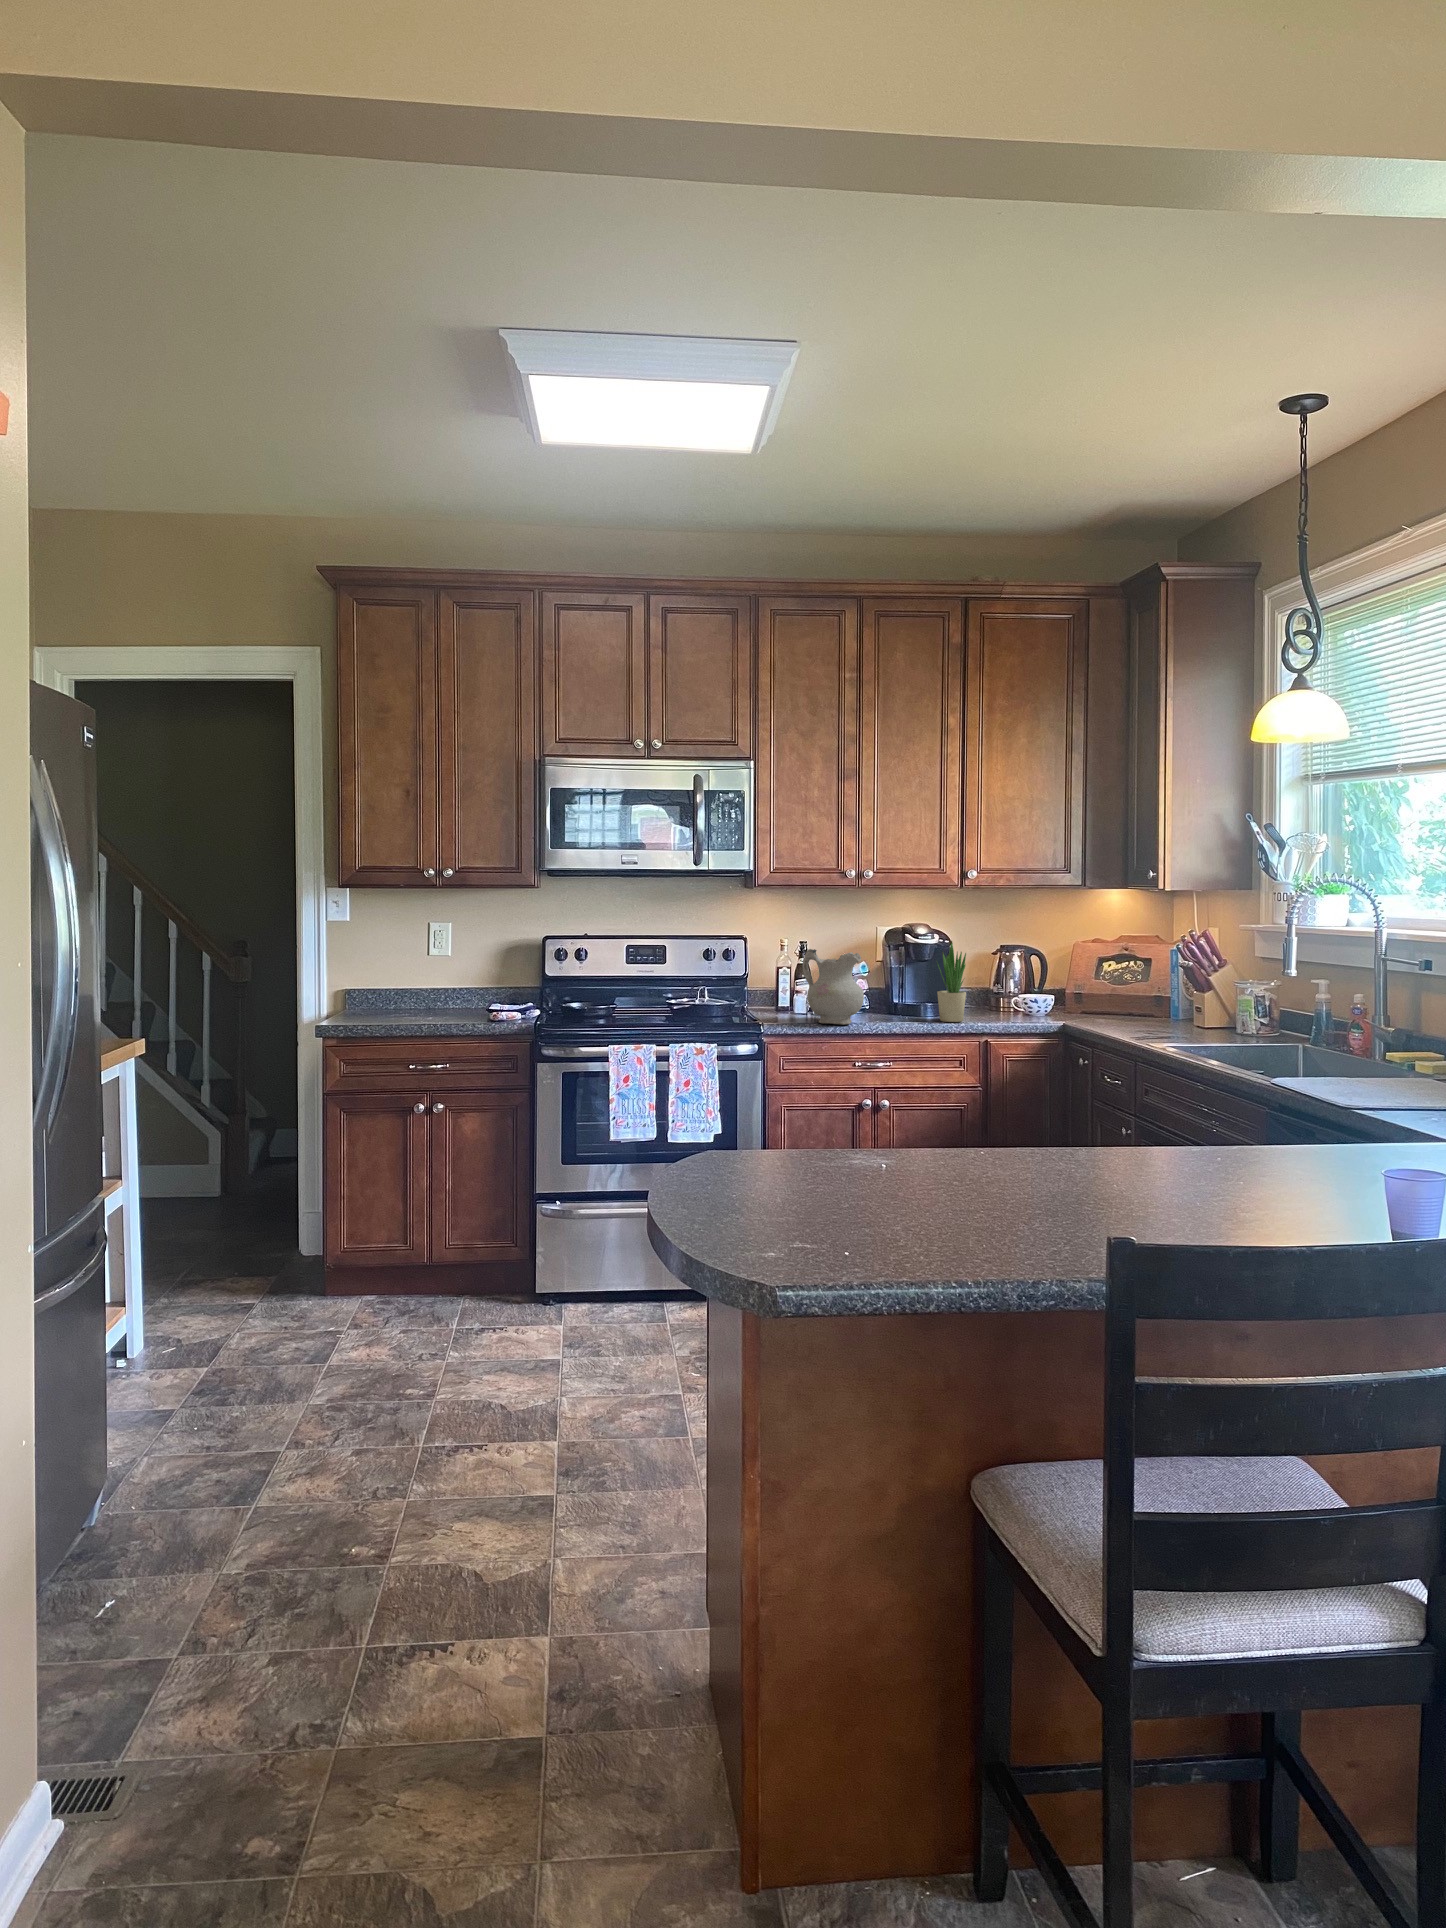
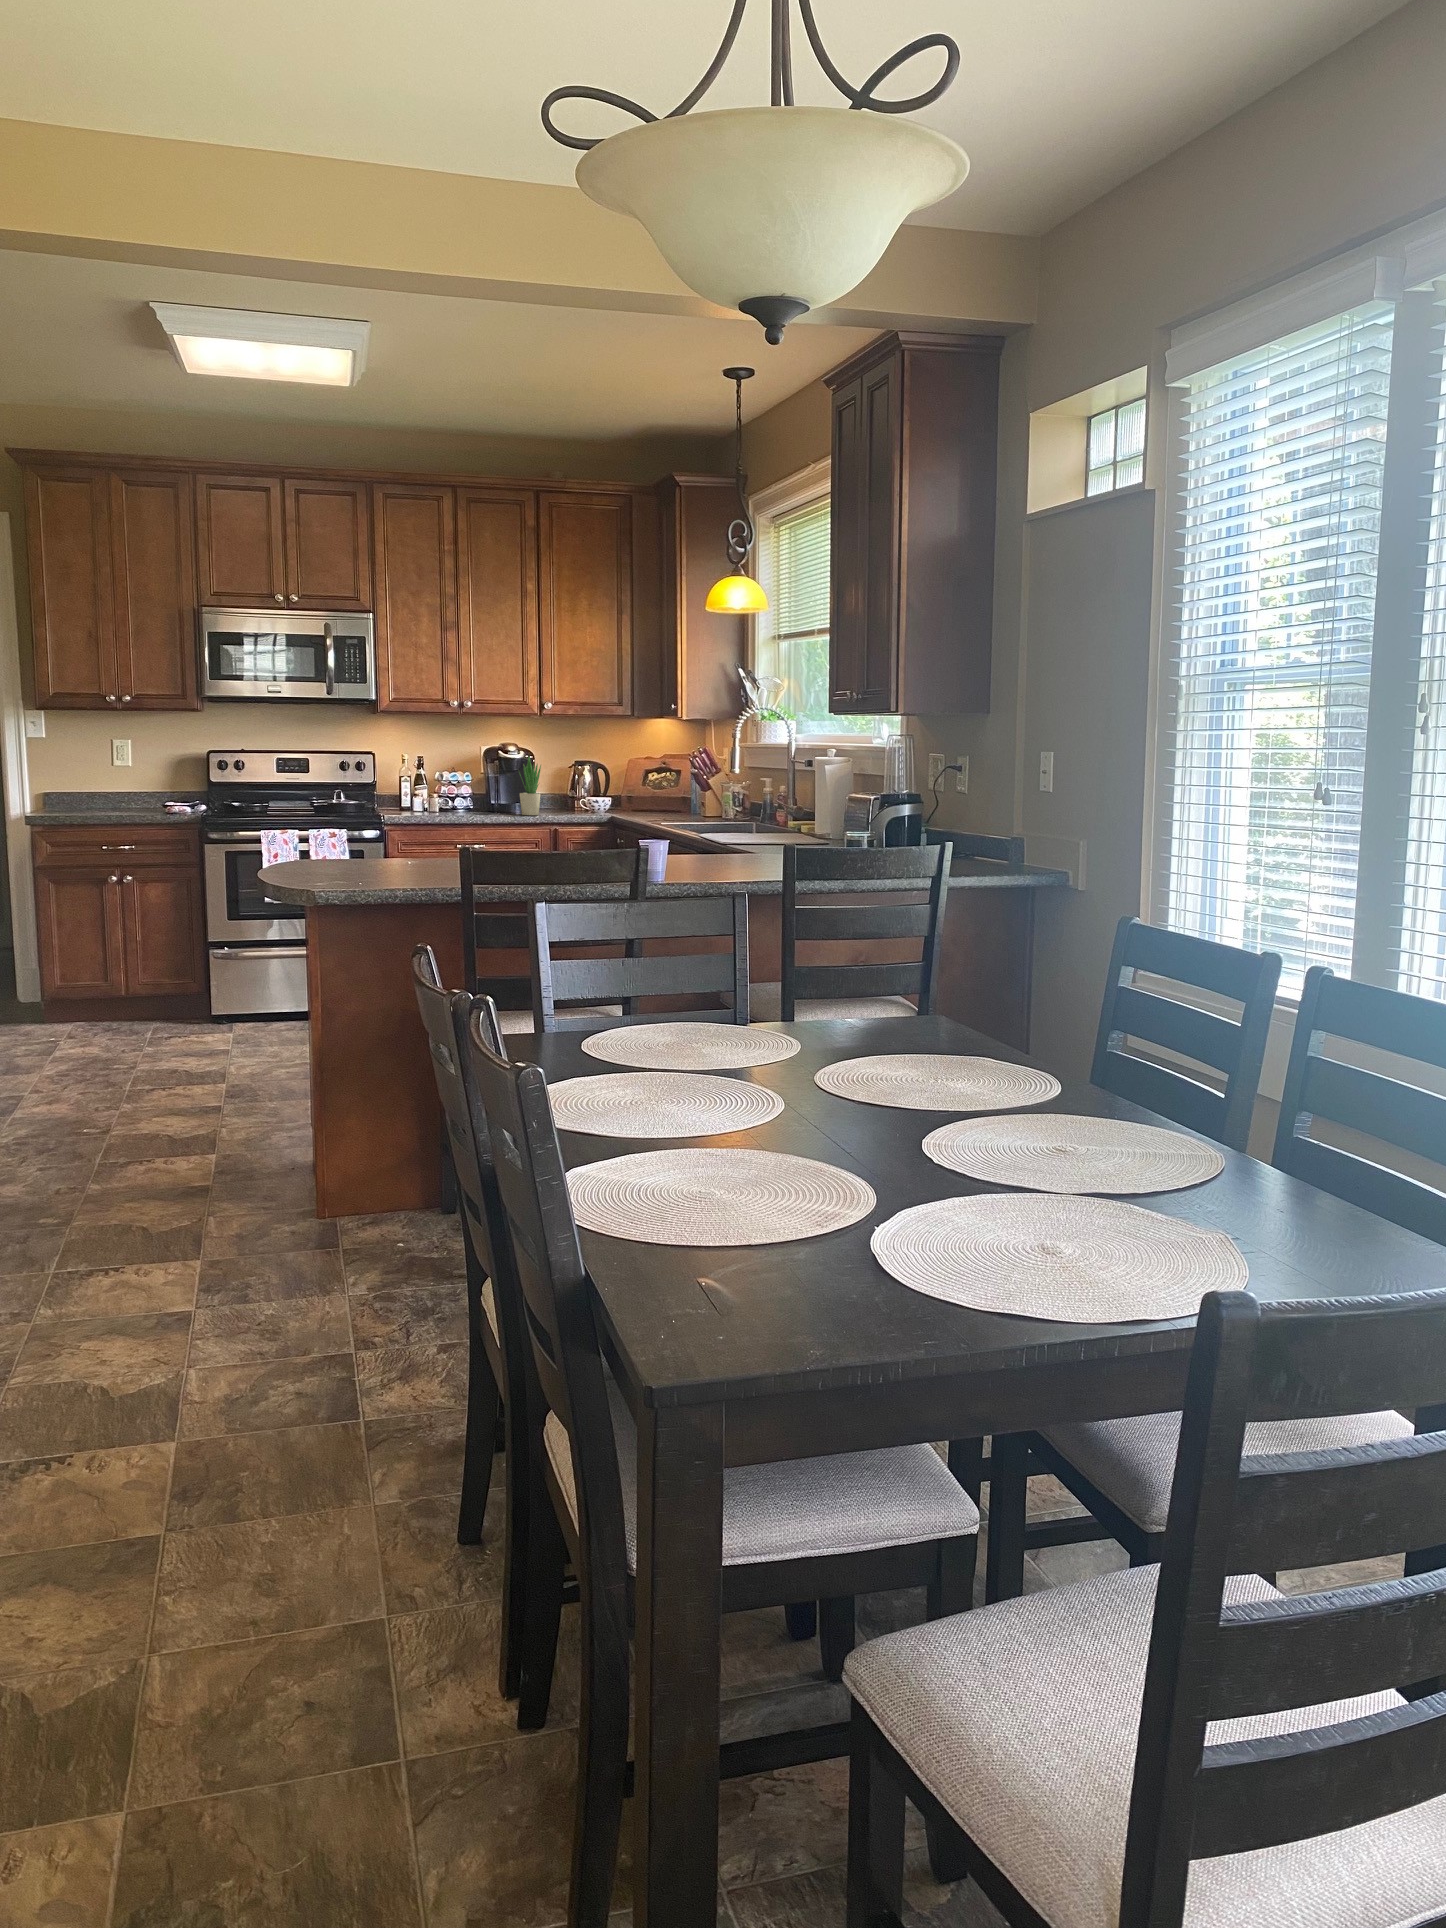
ceramic pitcher: present [803,949,864,1024] -> none [415,760,462,816]

